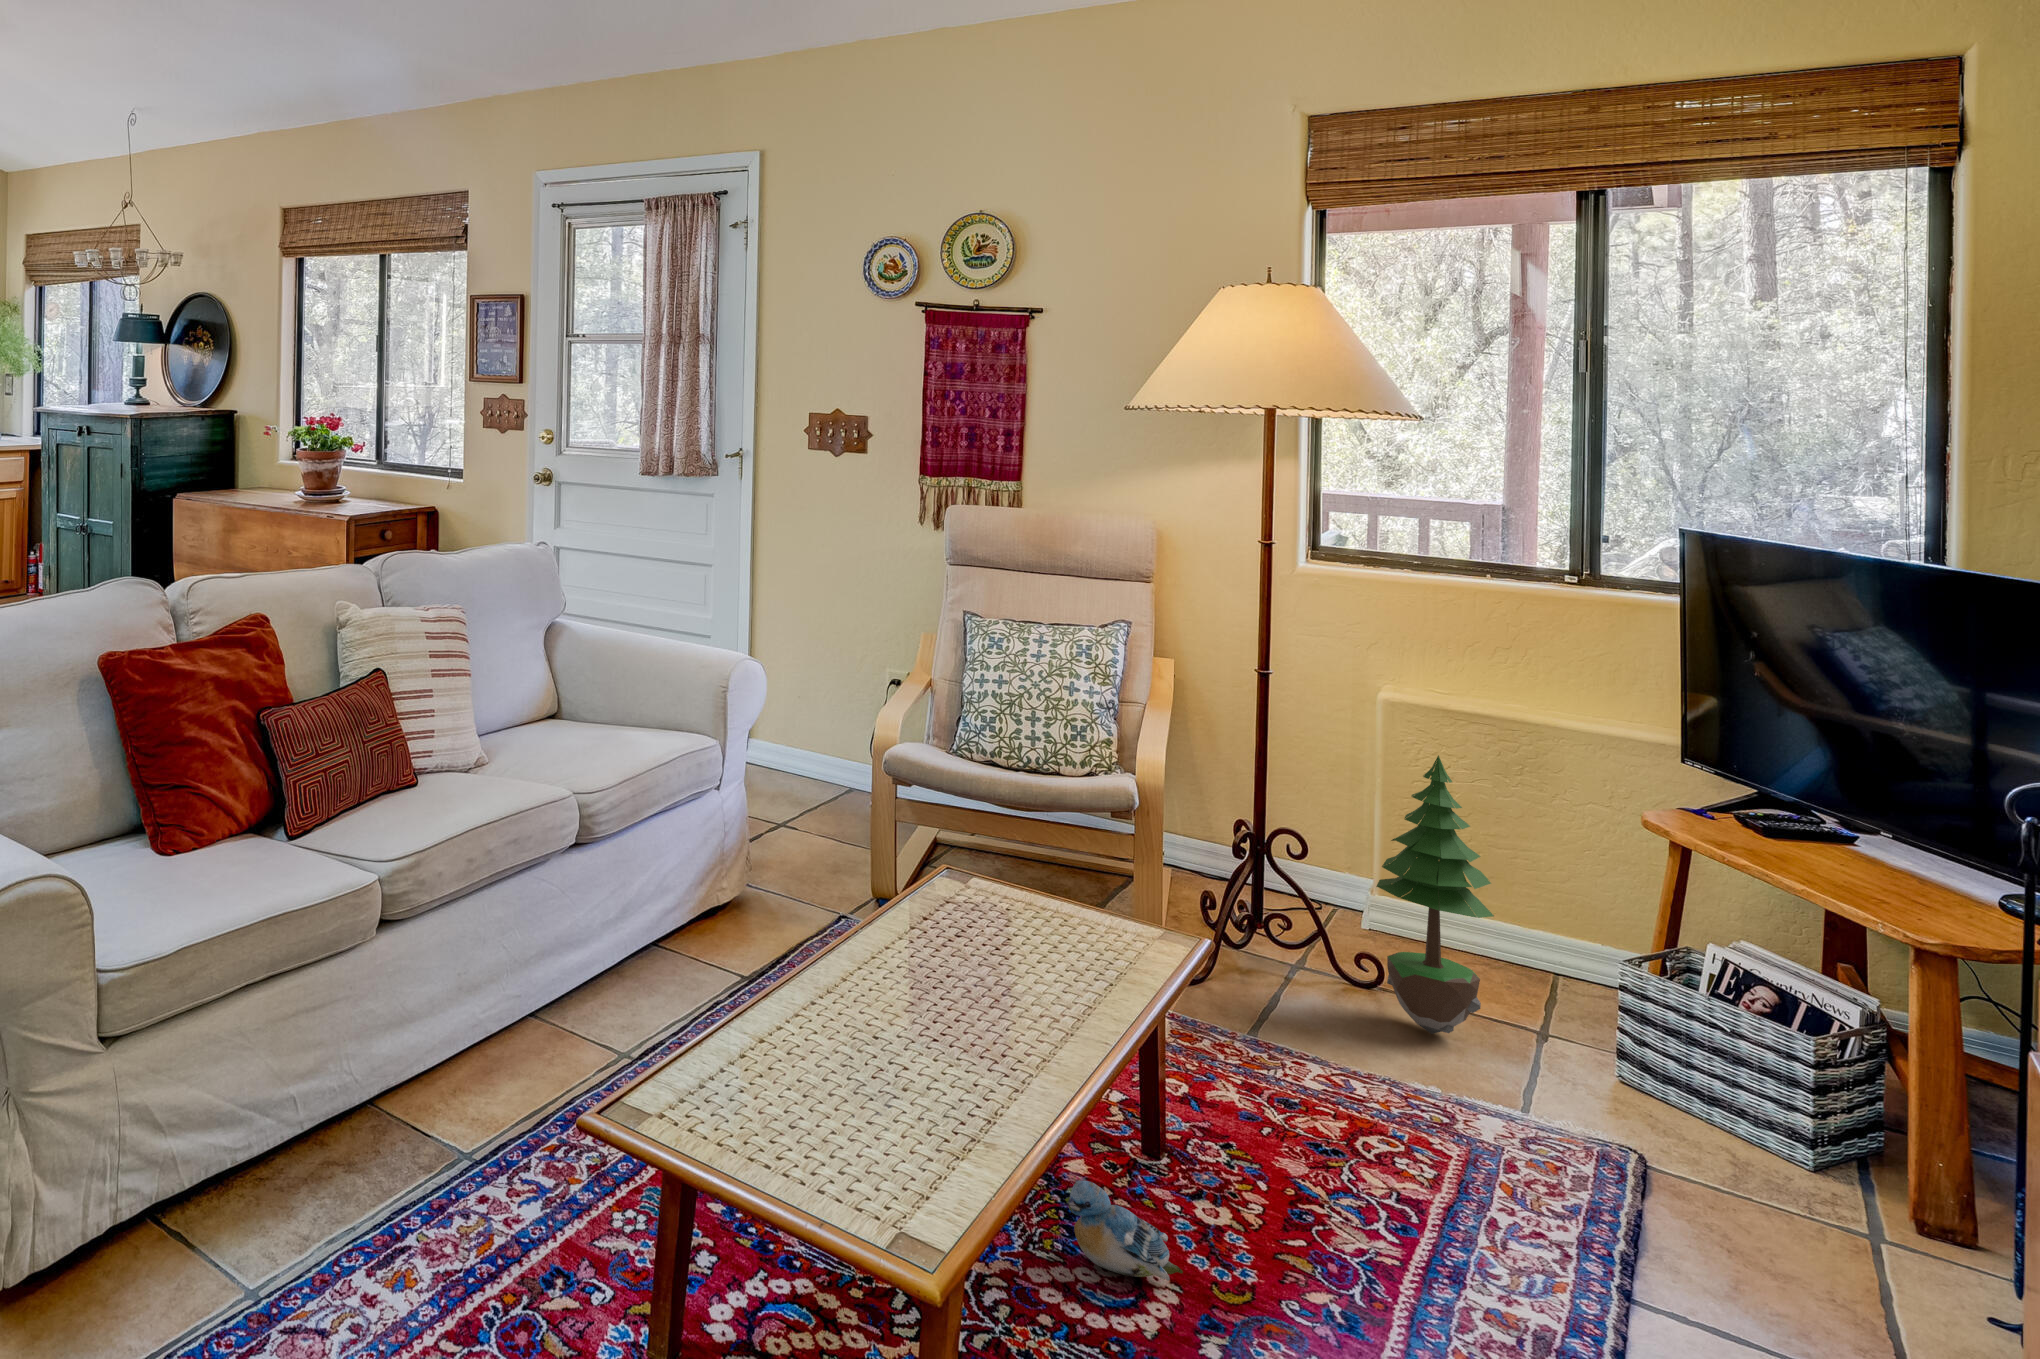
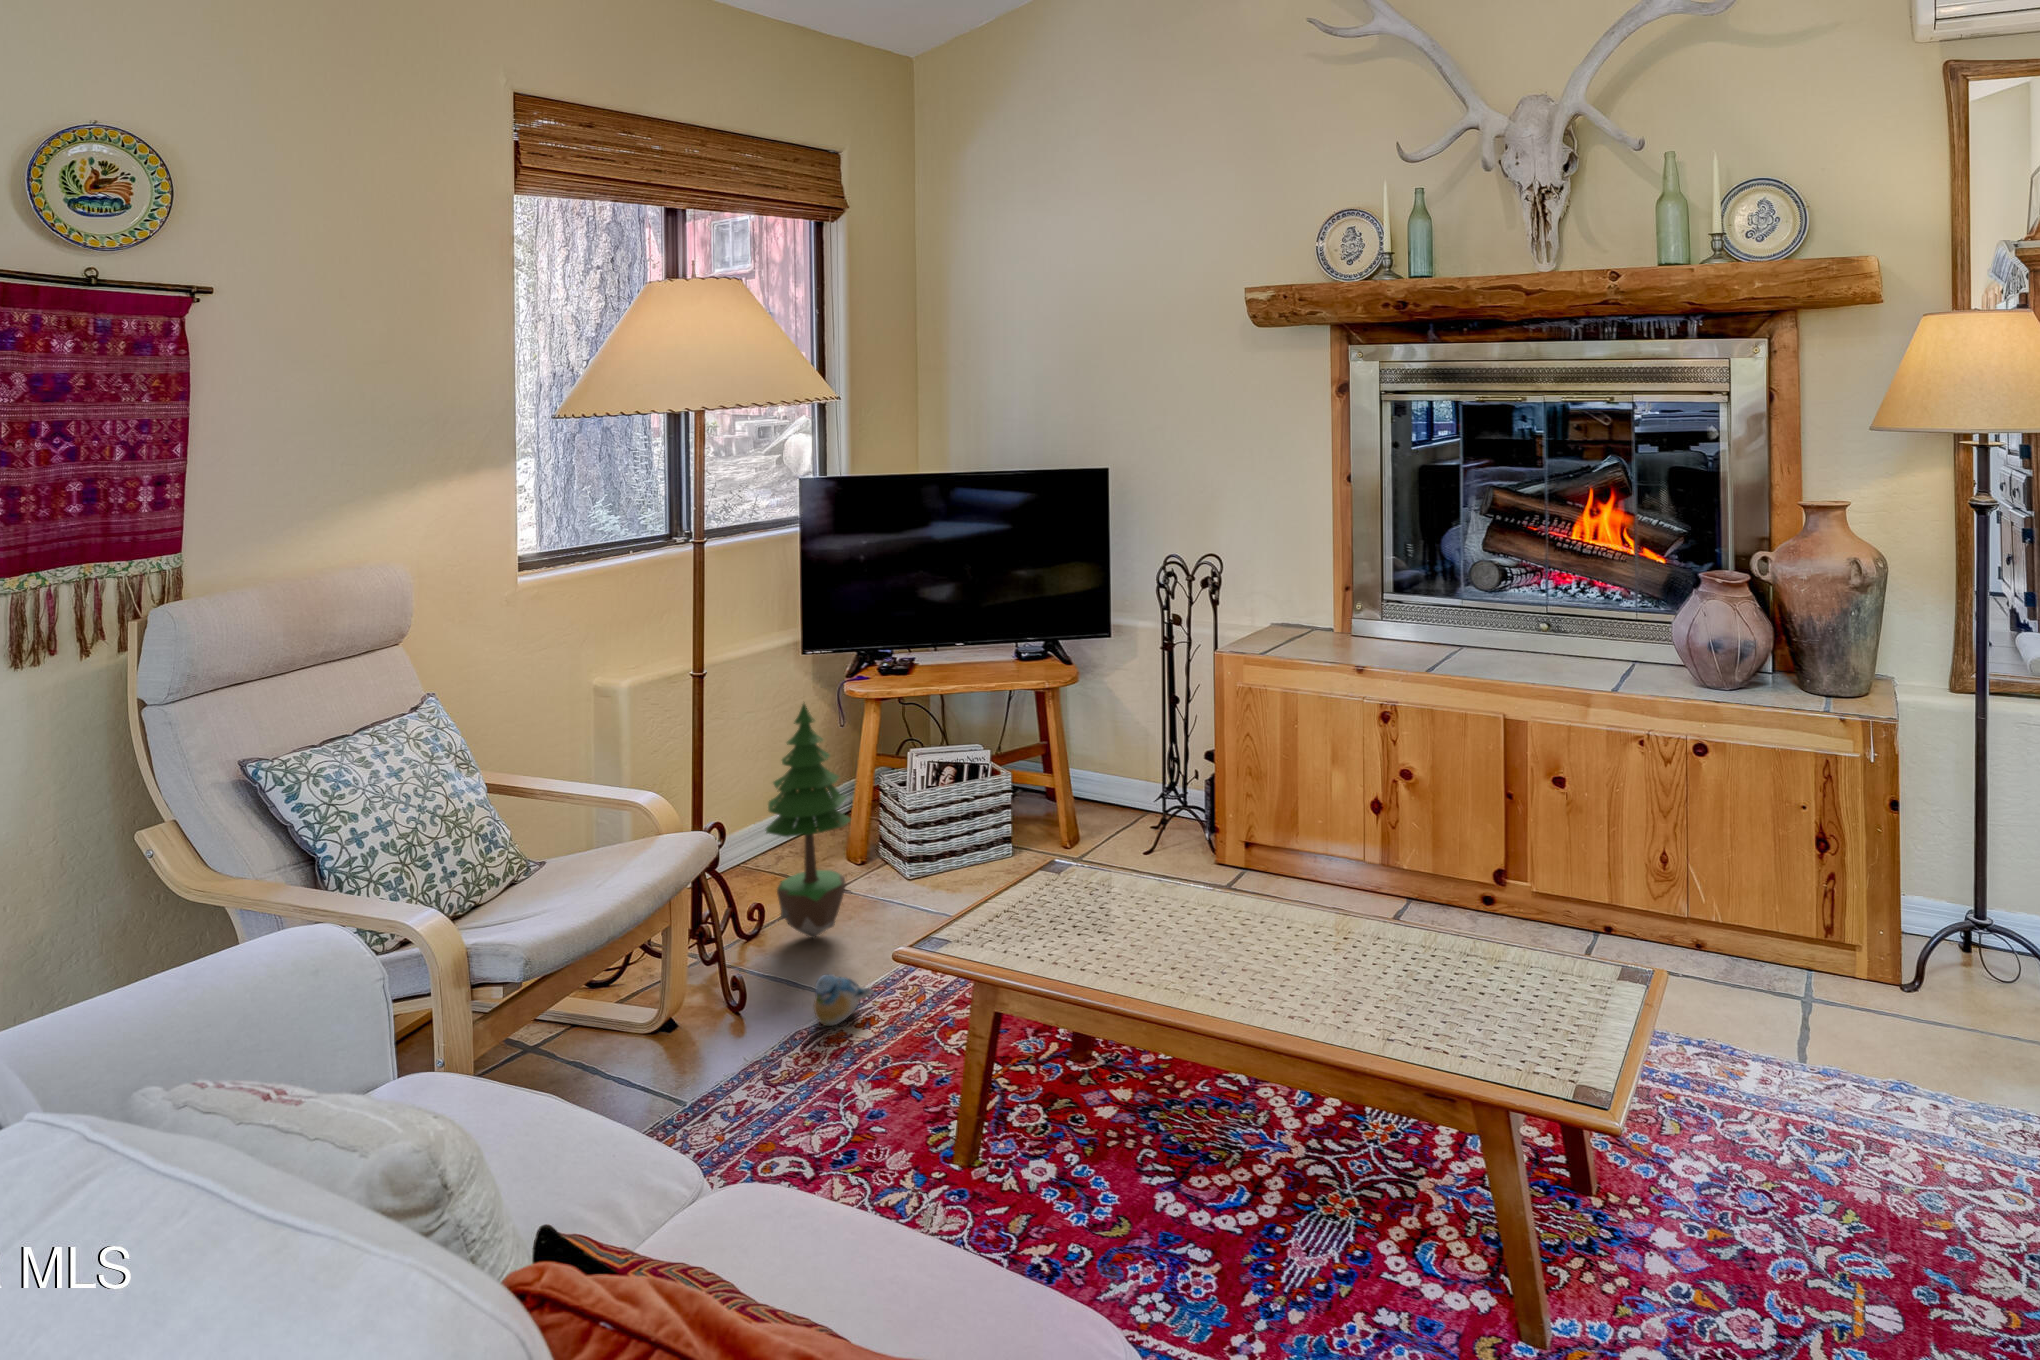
plush toy: present [1065,1181,1183,1281] -> present [814,974,874,1026]

